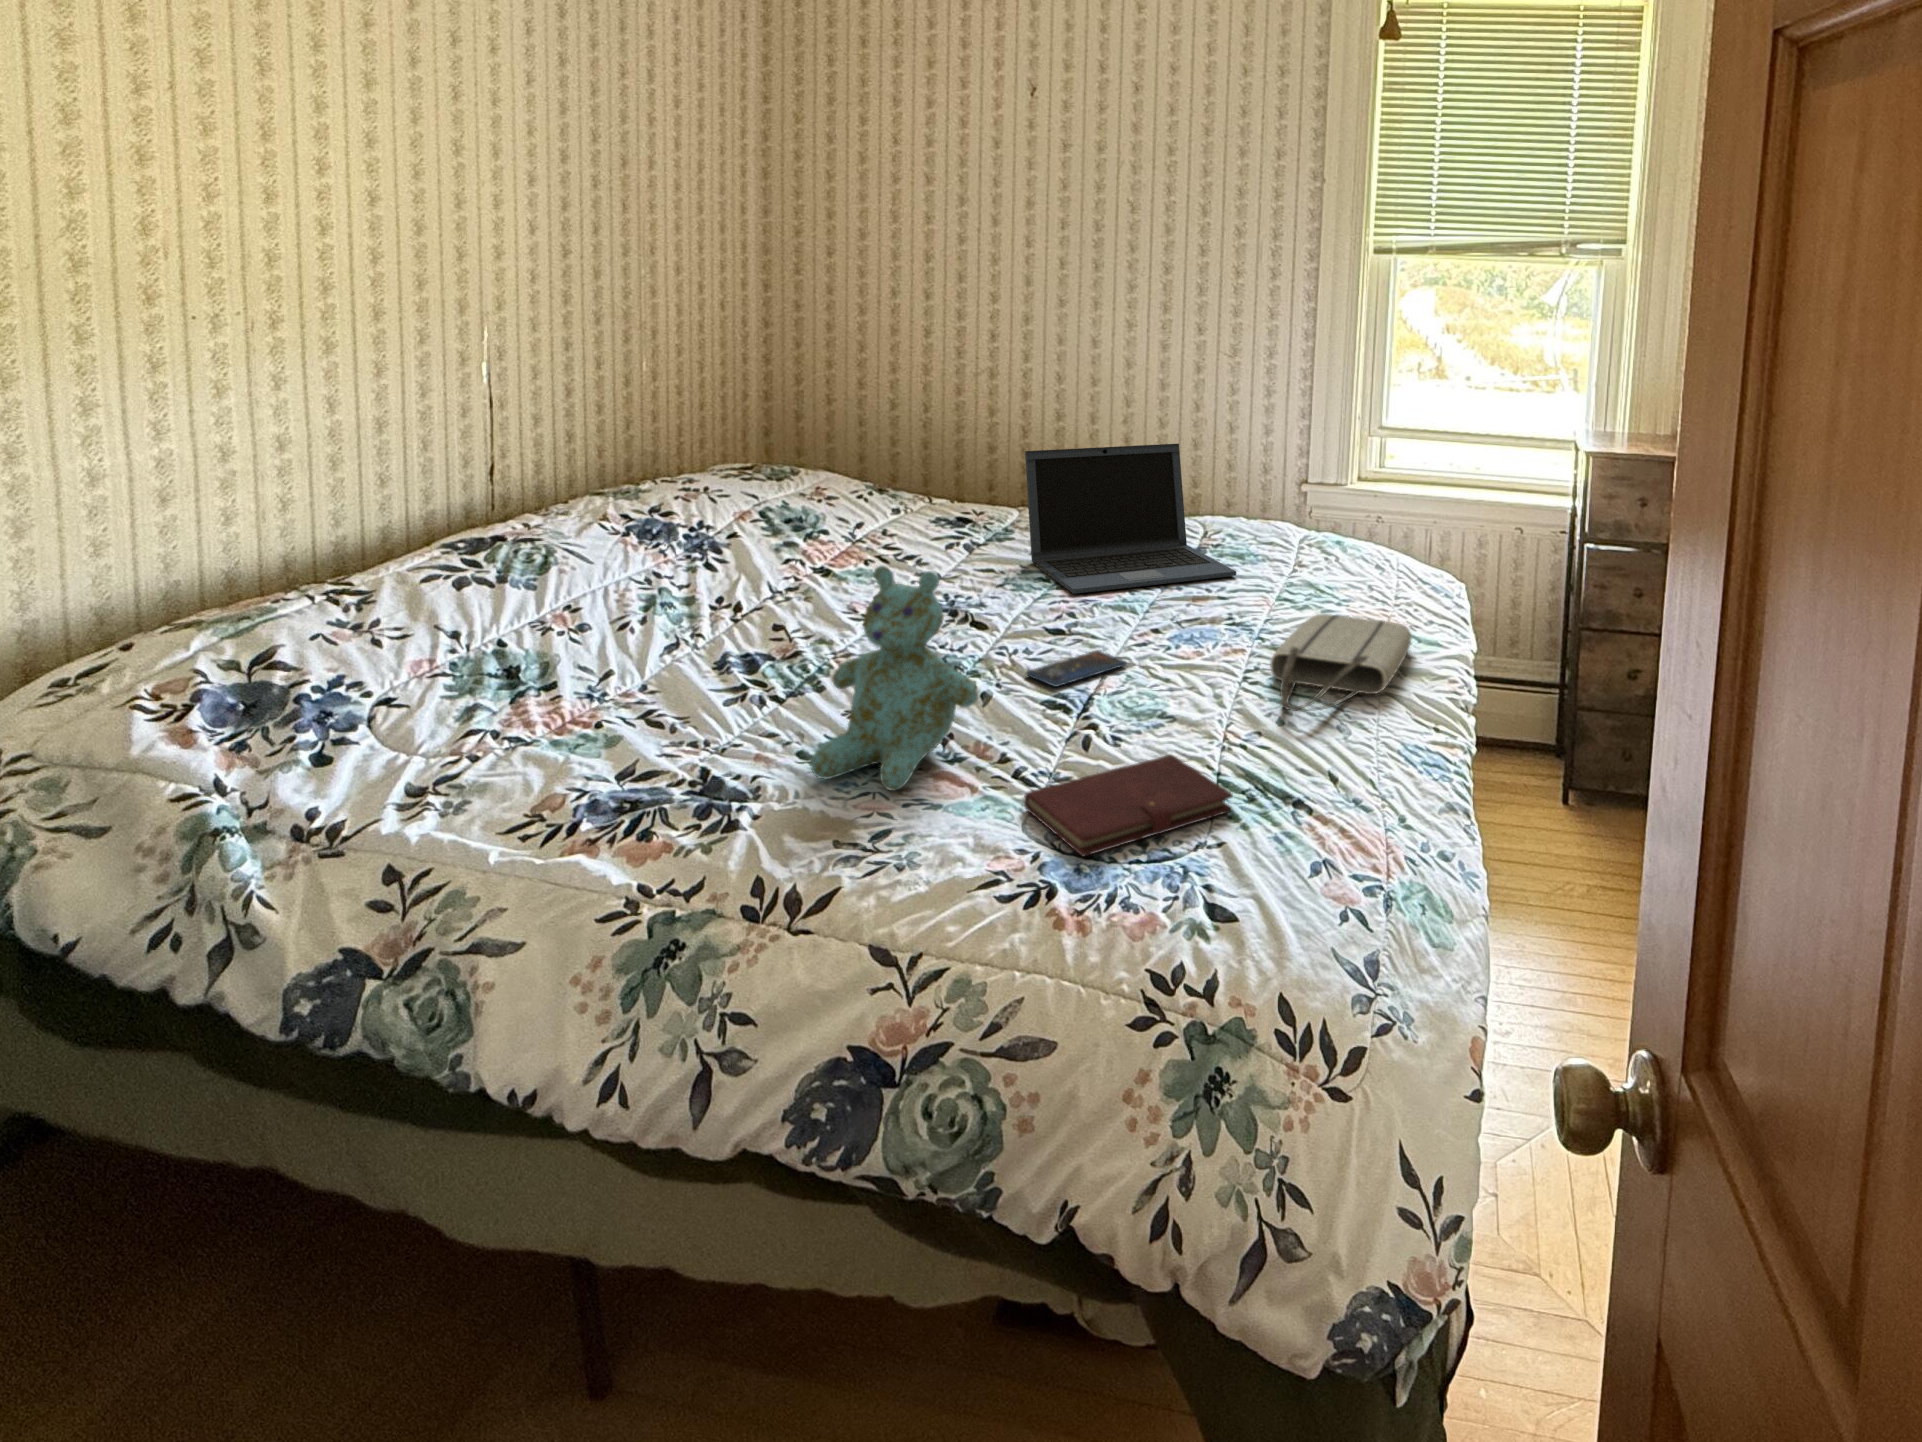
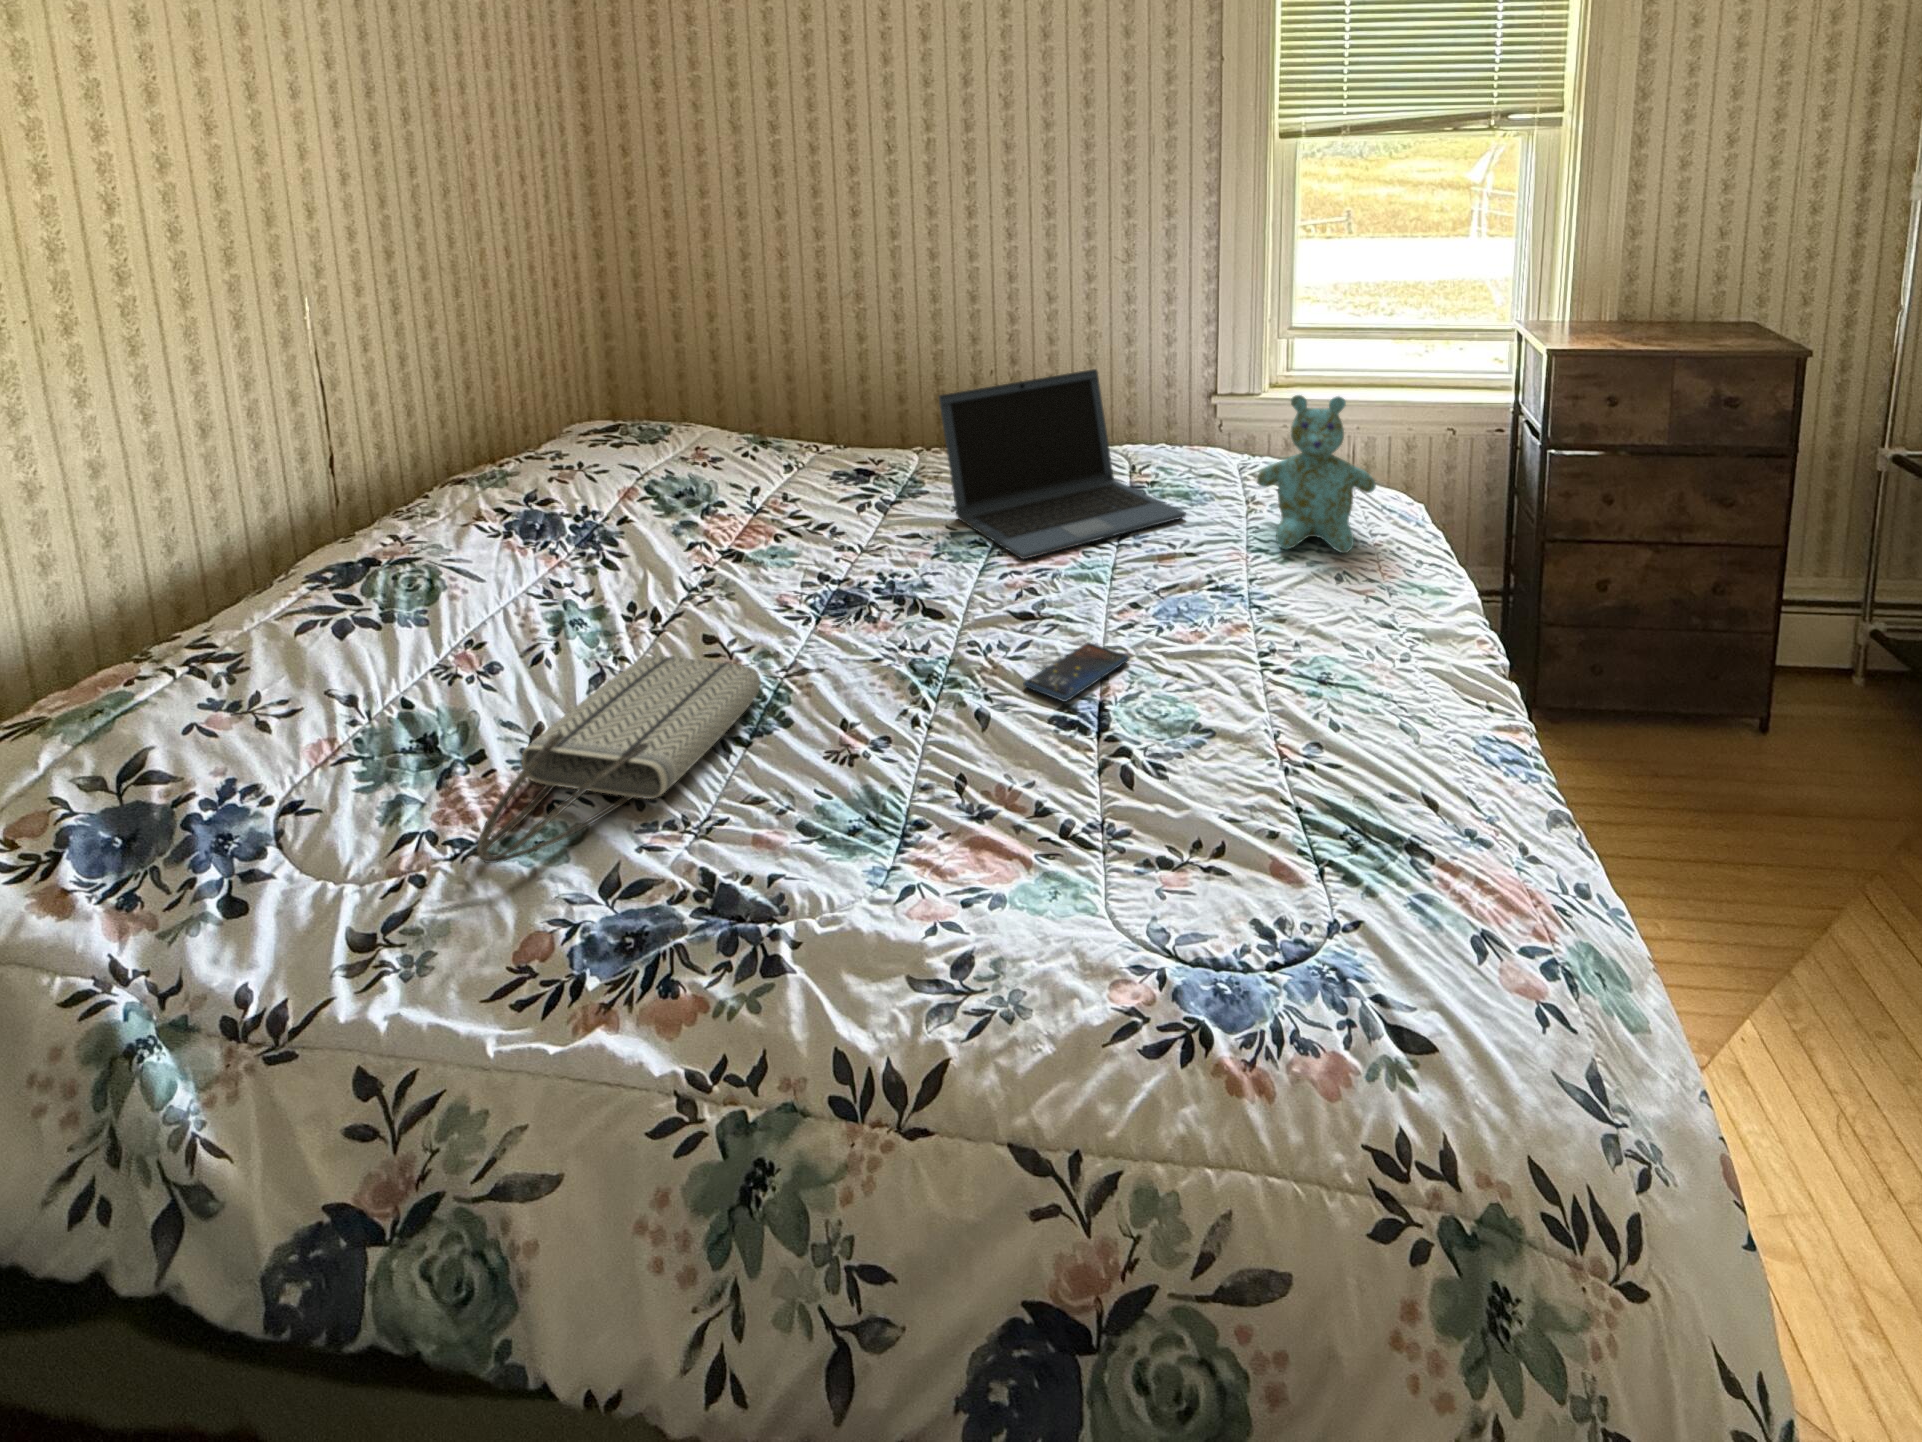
stuffed bear: present [810,565,978,791] -> present [1257,395,1376,553]
tote bag: present [1270,614,1411,711] -> present [477,656,761,863]
notebook: present [1024,755,1233,856] -> none [1112,802,1357,976]

